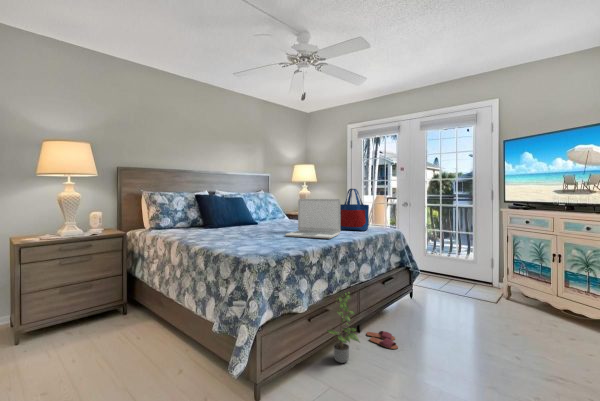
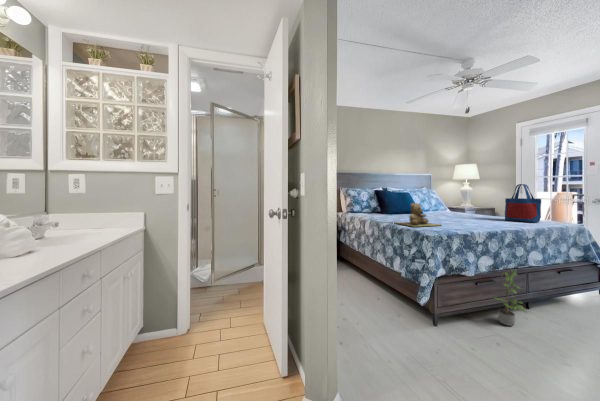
laptop: present [285,199,340,239] -> none [451,193,507,226]
teddy bear: none [209,214,275,250] -> present [398,203,438,227]
slippers: present [367,331,398,349] -> none [535,311,574,330]

